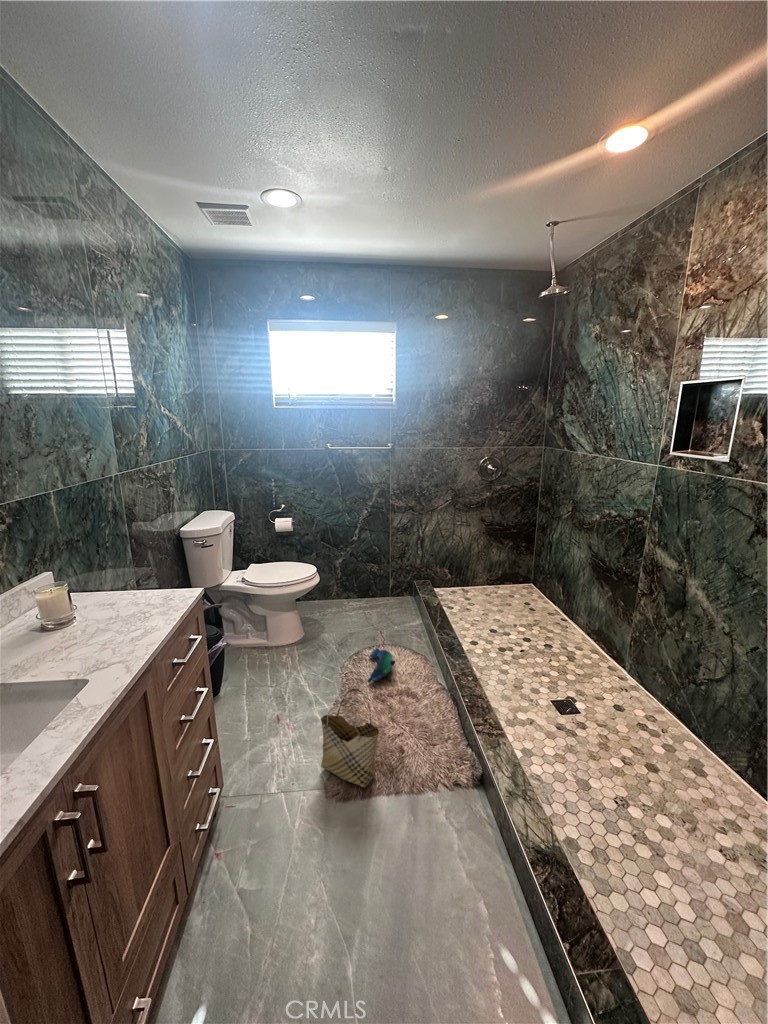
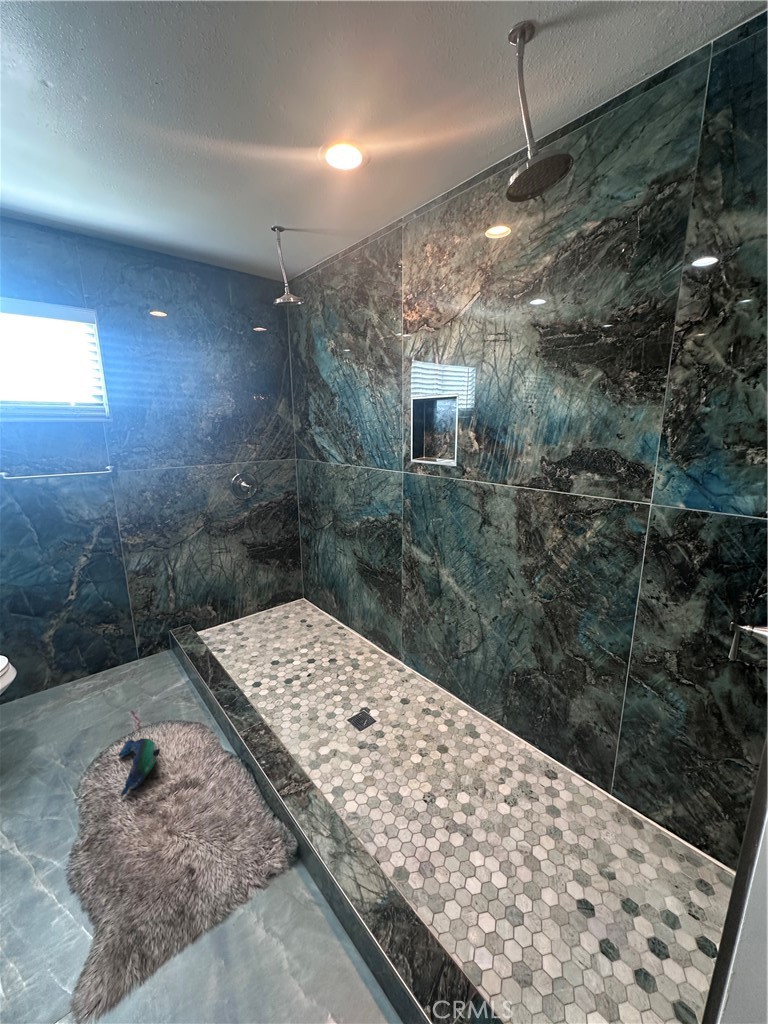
woven basket: present [321,689,379,787] -> none [45,829,156,980]

